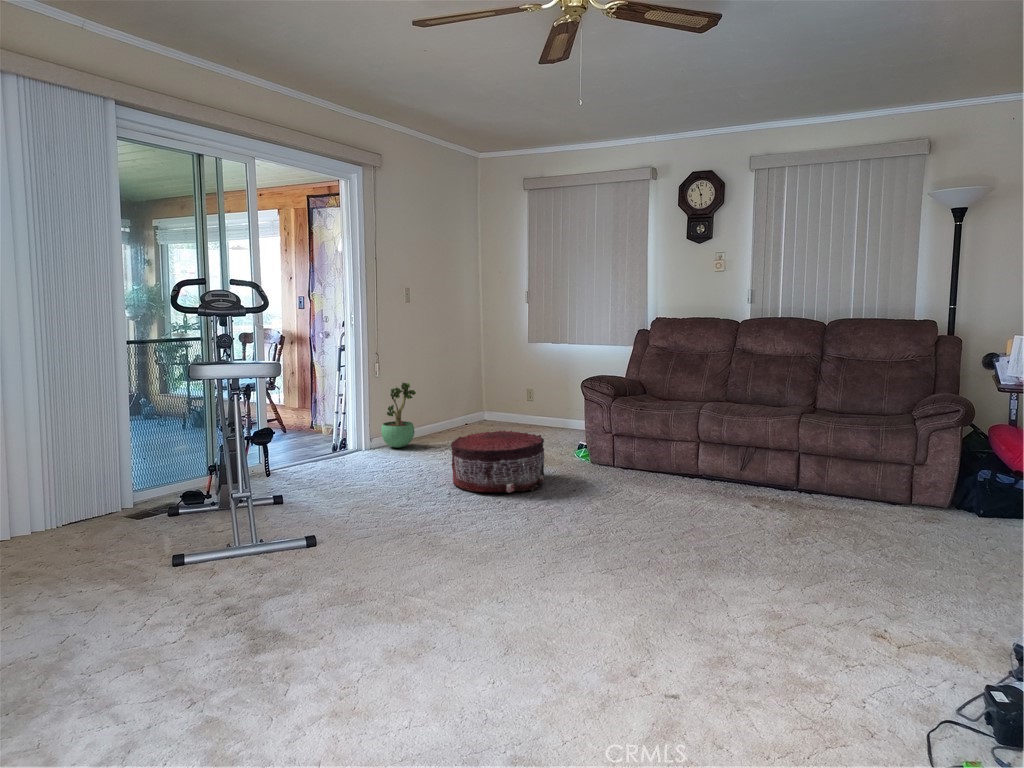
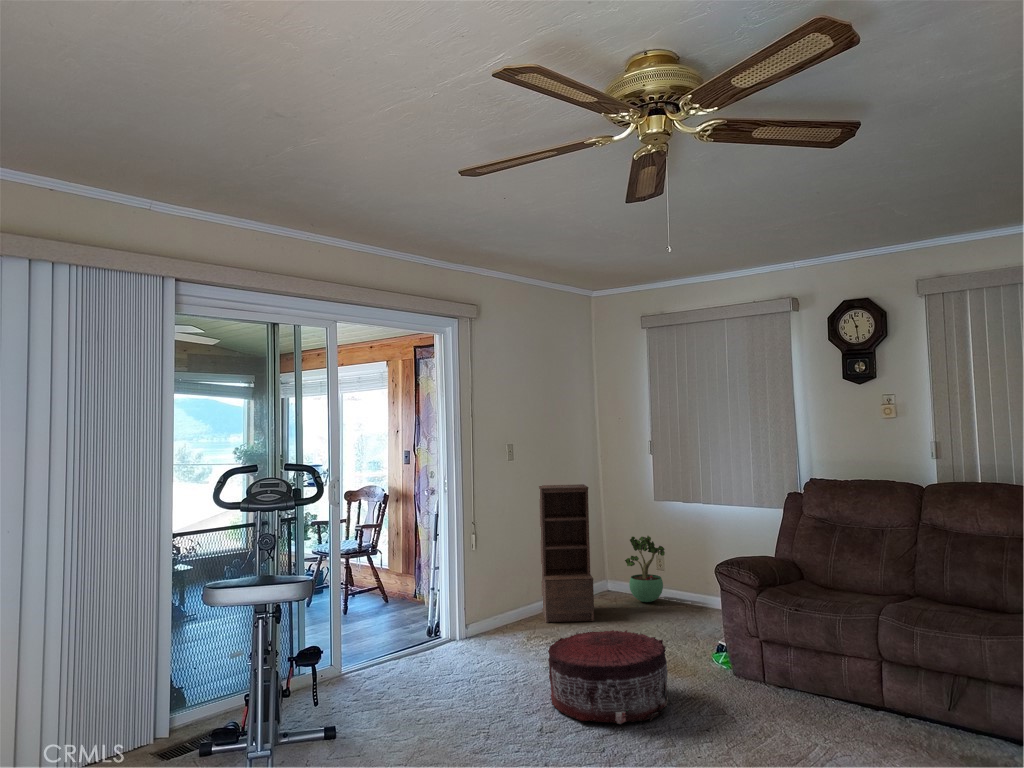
bookshelf: none [429,326,477,440] -> present [539,484,594,623]
potted plant: present [381,383,416,448] -> present [625,536,665,602]

